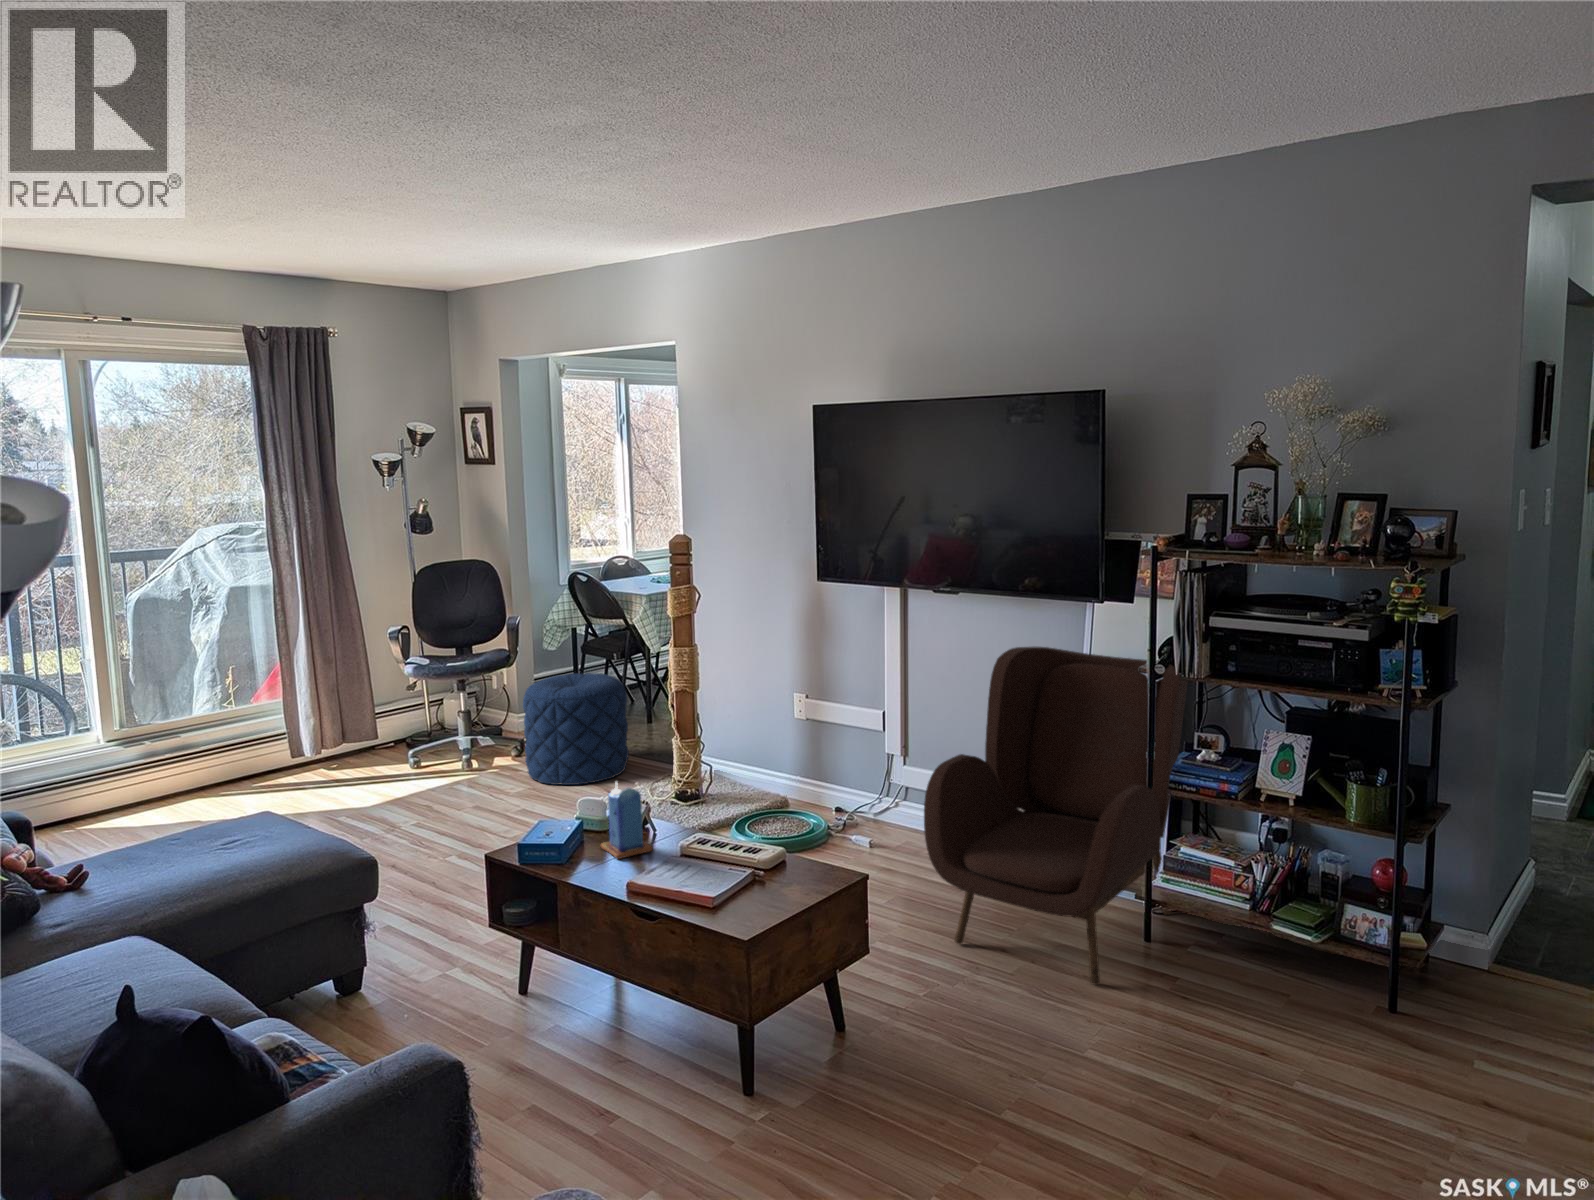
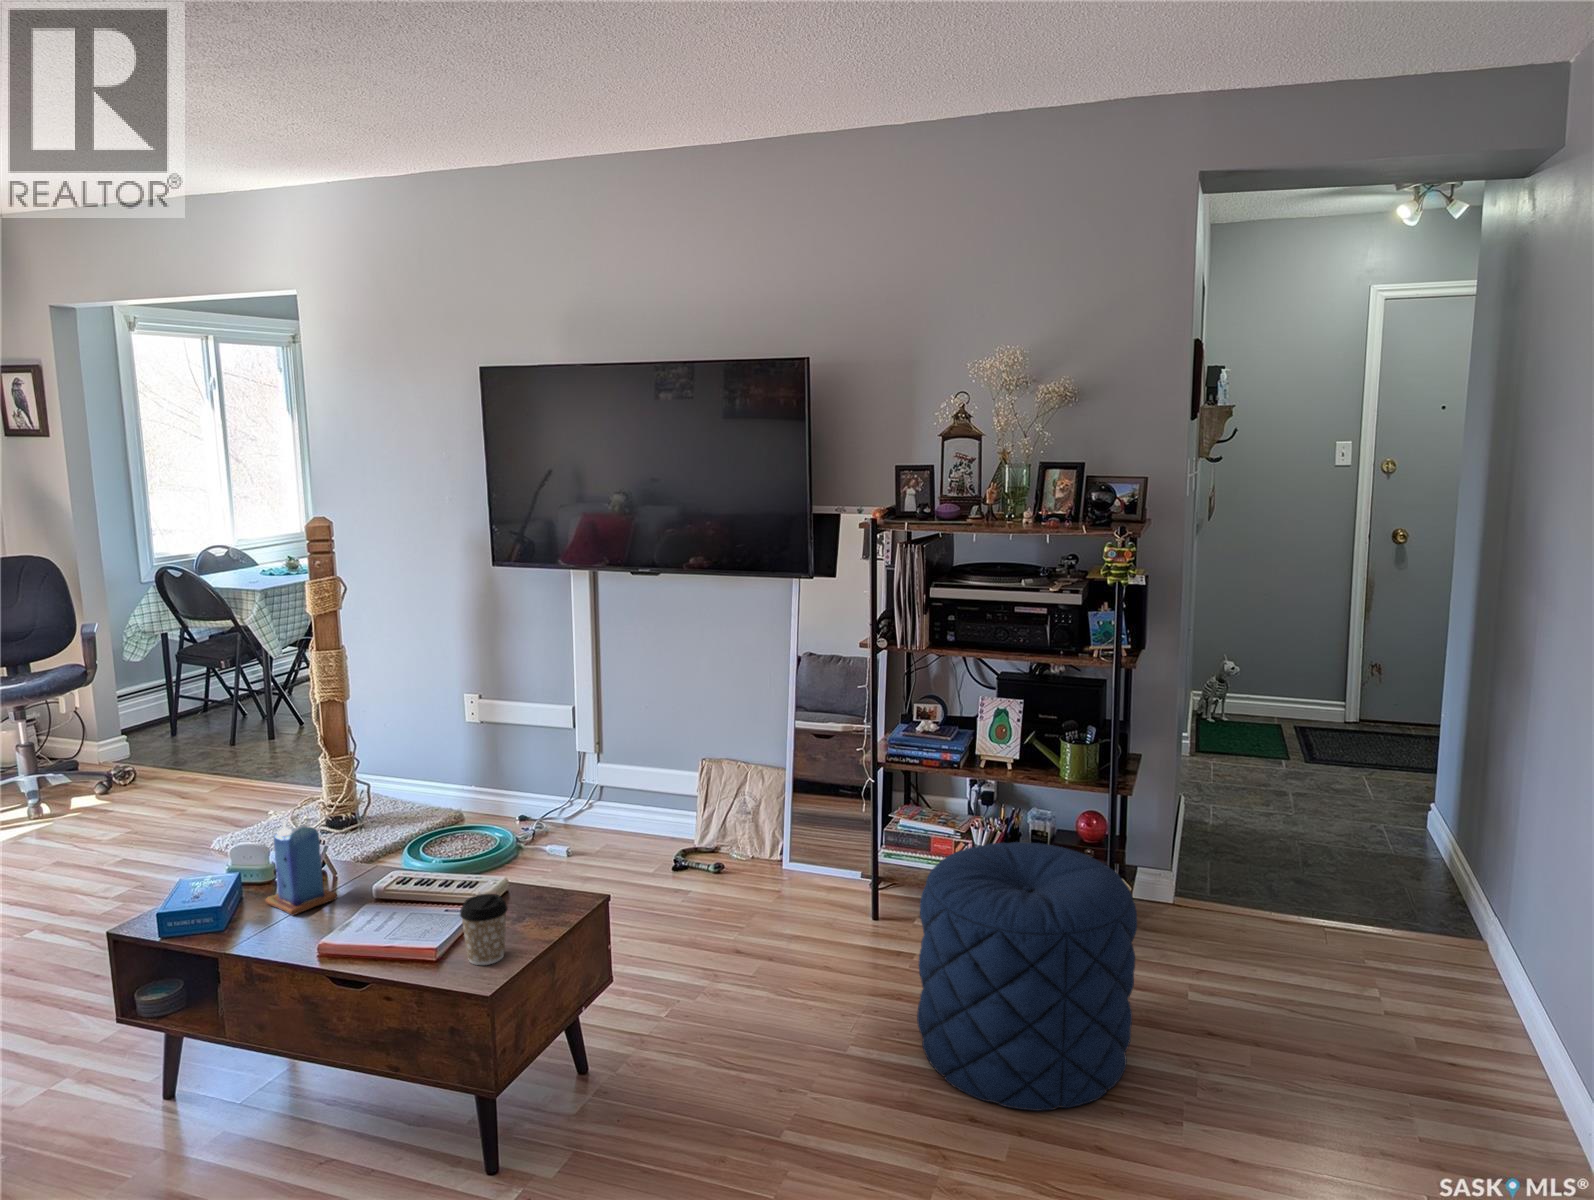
armchair: present [924,647,1188,985] -> none [651,626,907,974]
pouf: present [523,673,629,785] -> present [917,842,1137,1111]
coffee cup: none [732,858,771,917] -> present [460,894,508,965]

